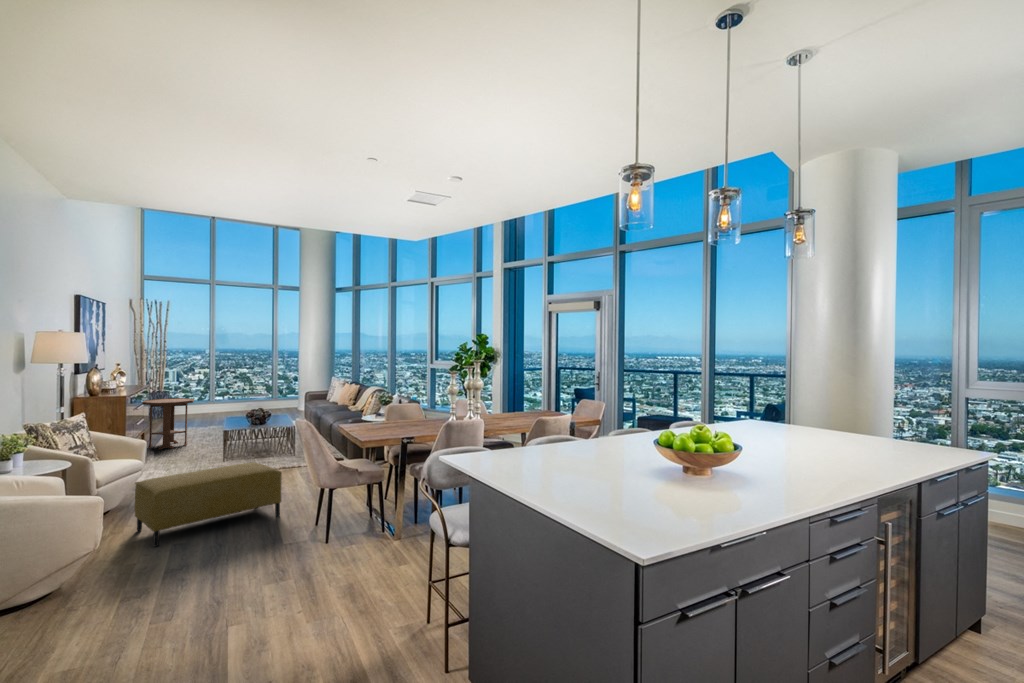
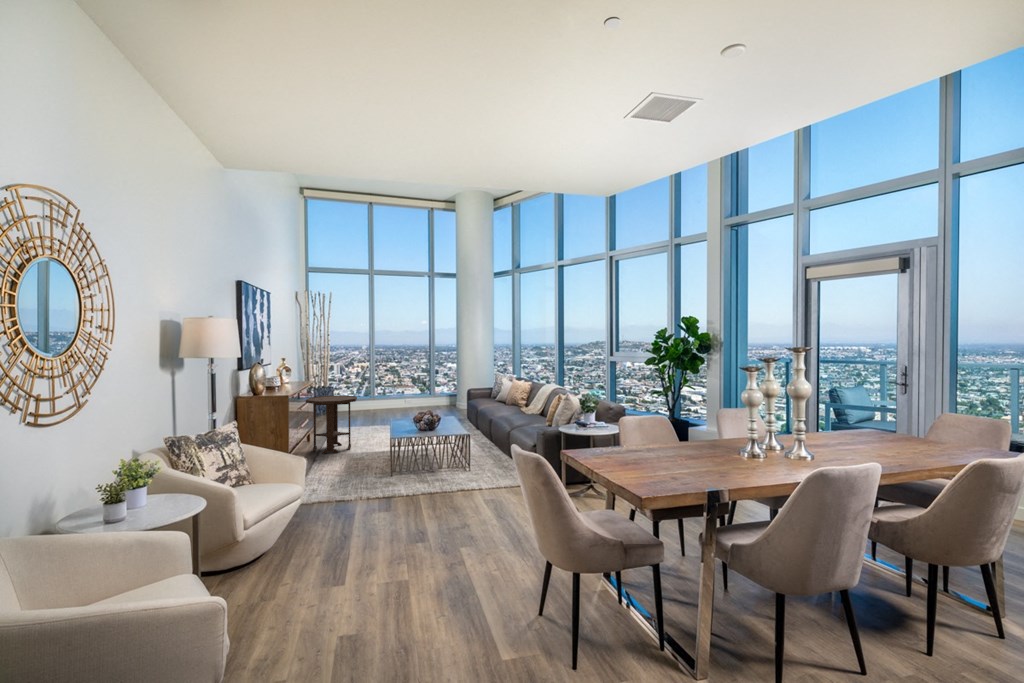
ottoman: present [135,463,282,547] -> none [289,497,481,641]

